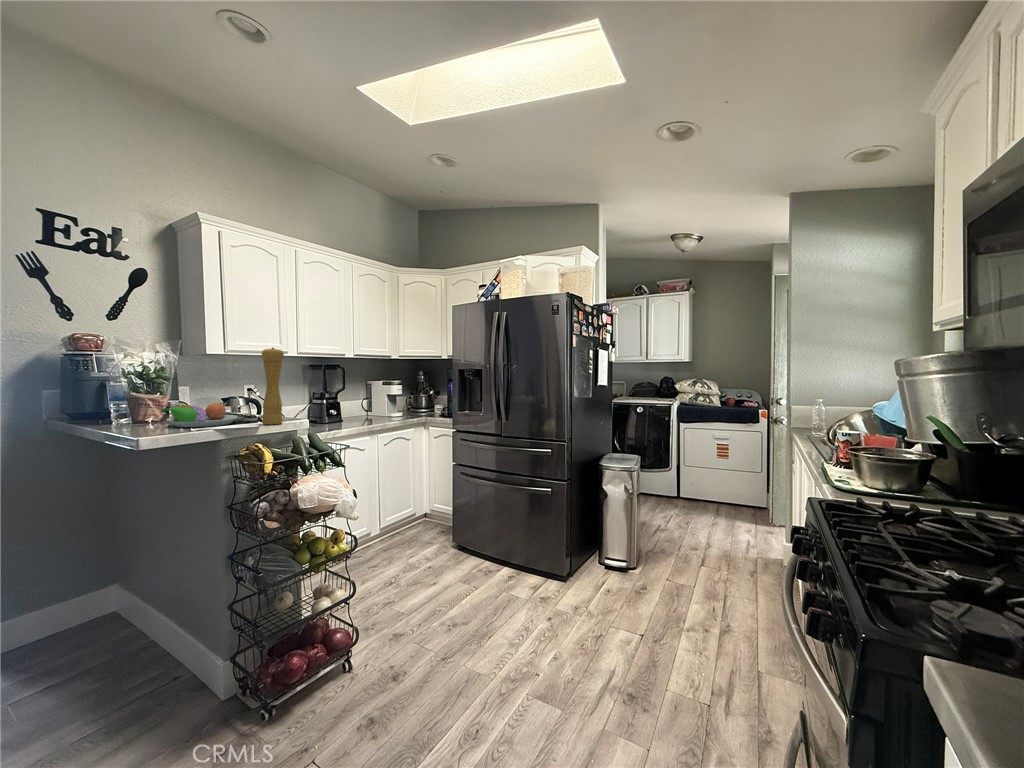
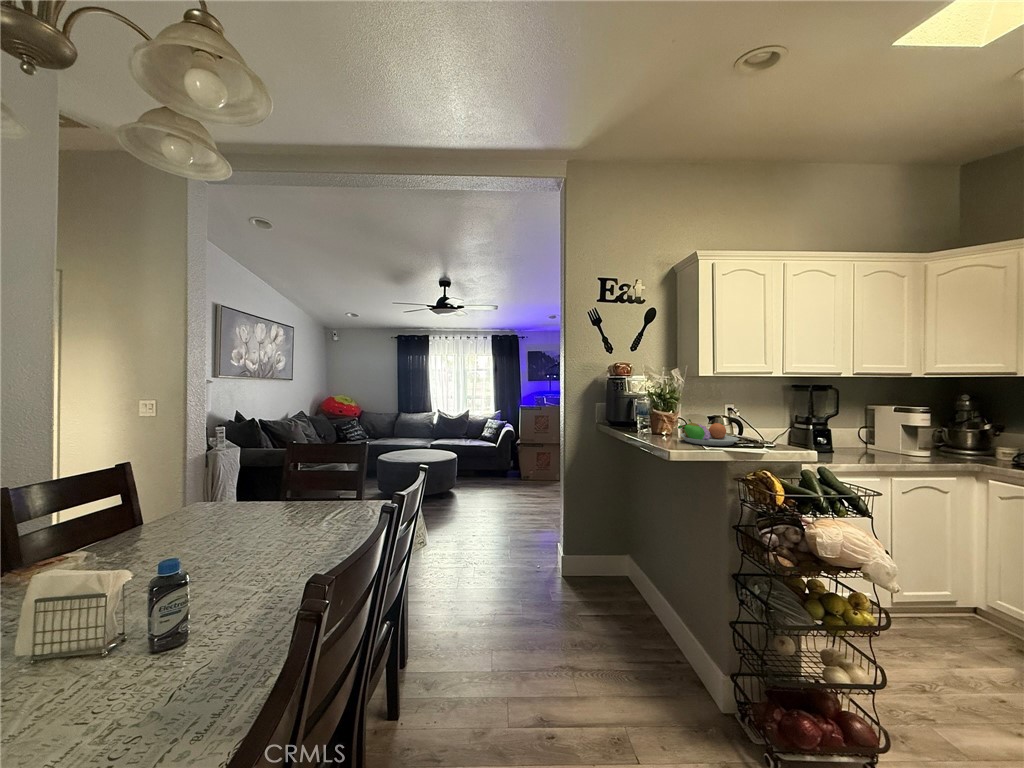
pepper mill: present [262,348,284,424] -> none [767,370,792,452]

